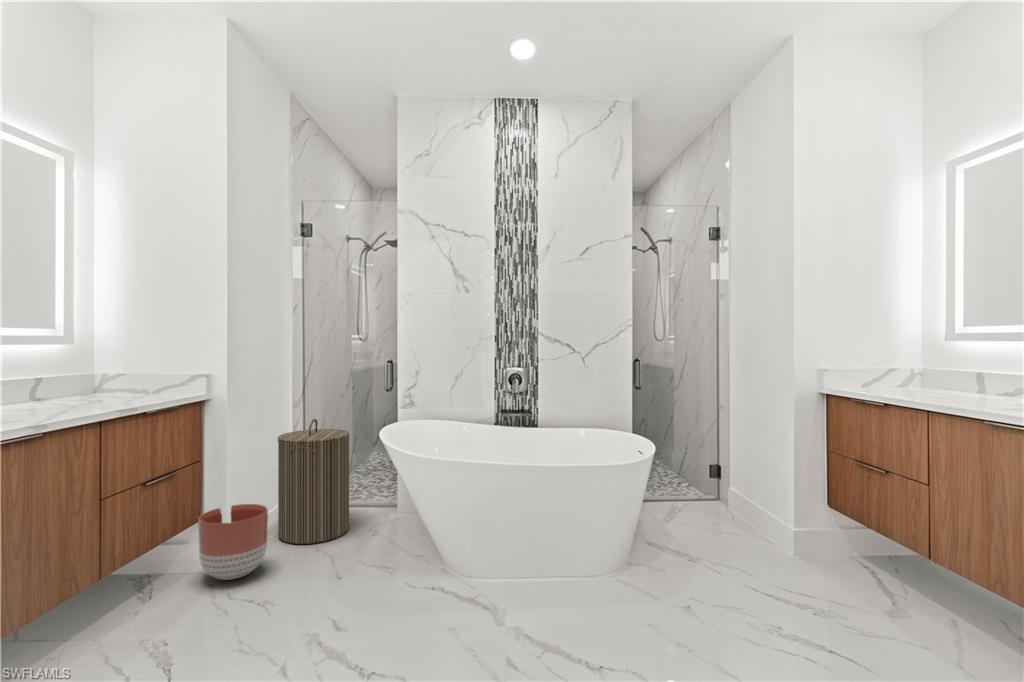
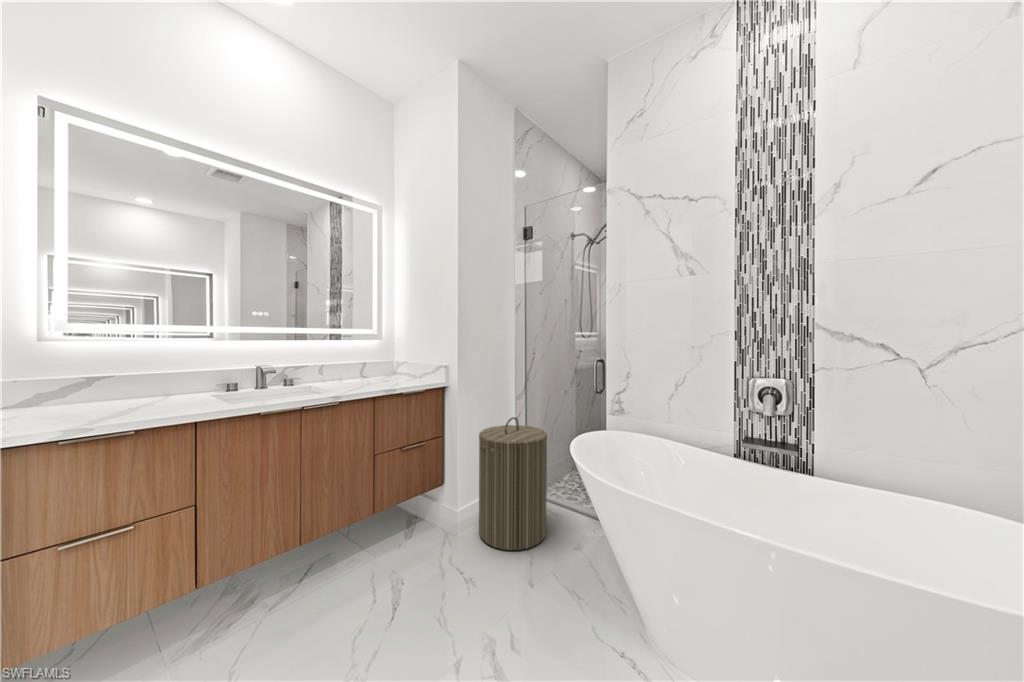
planter: present [198,504,268,580] -> none [382,494,444,574]

